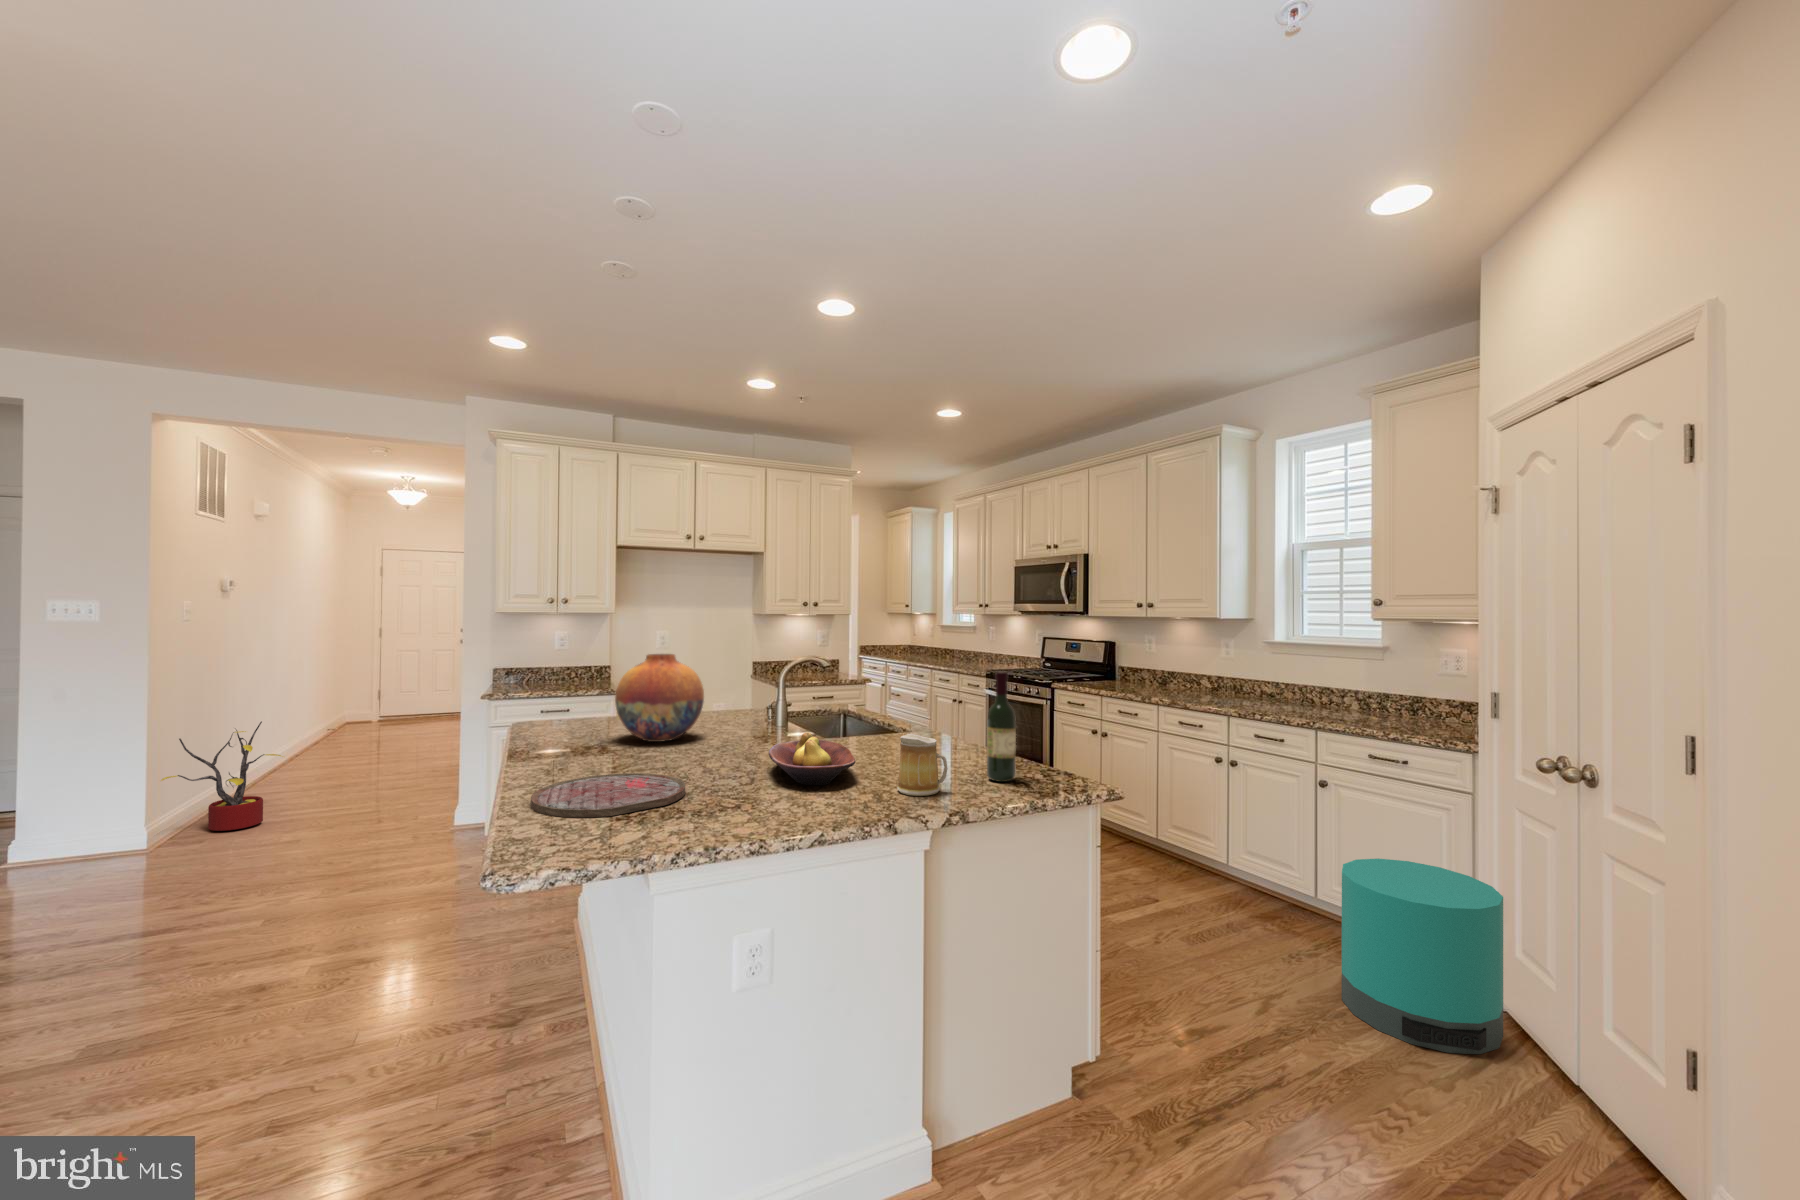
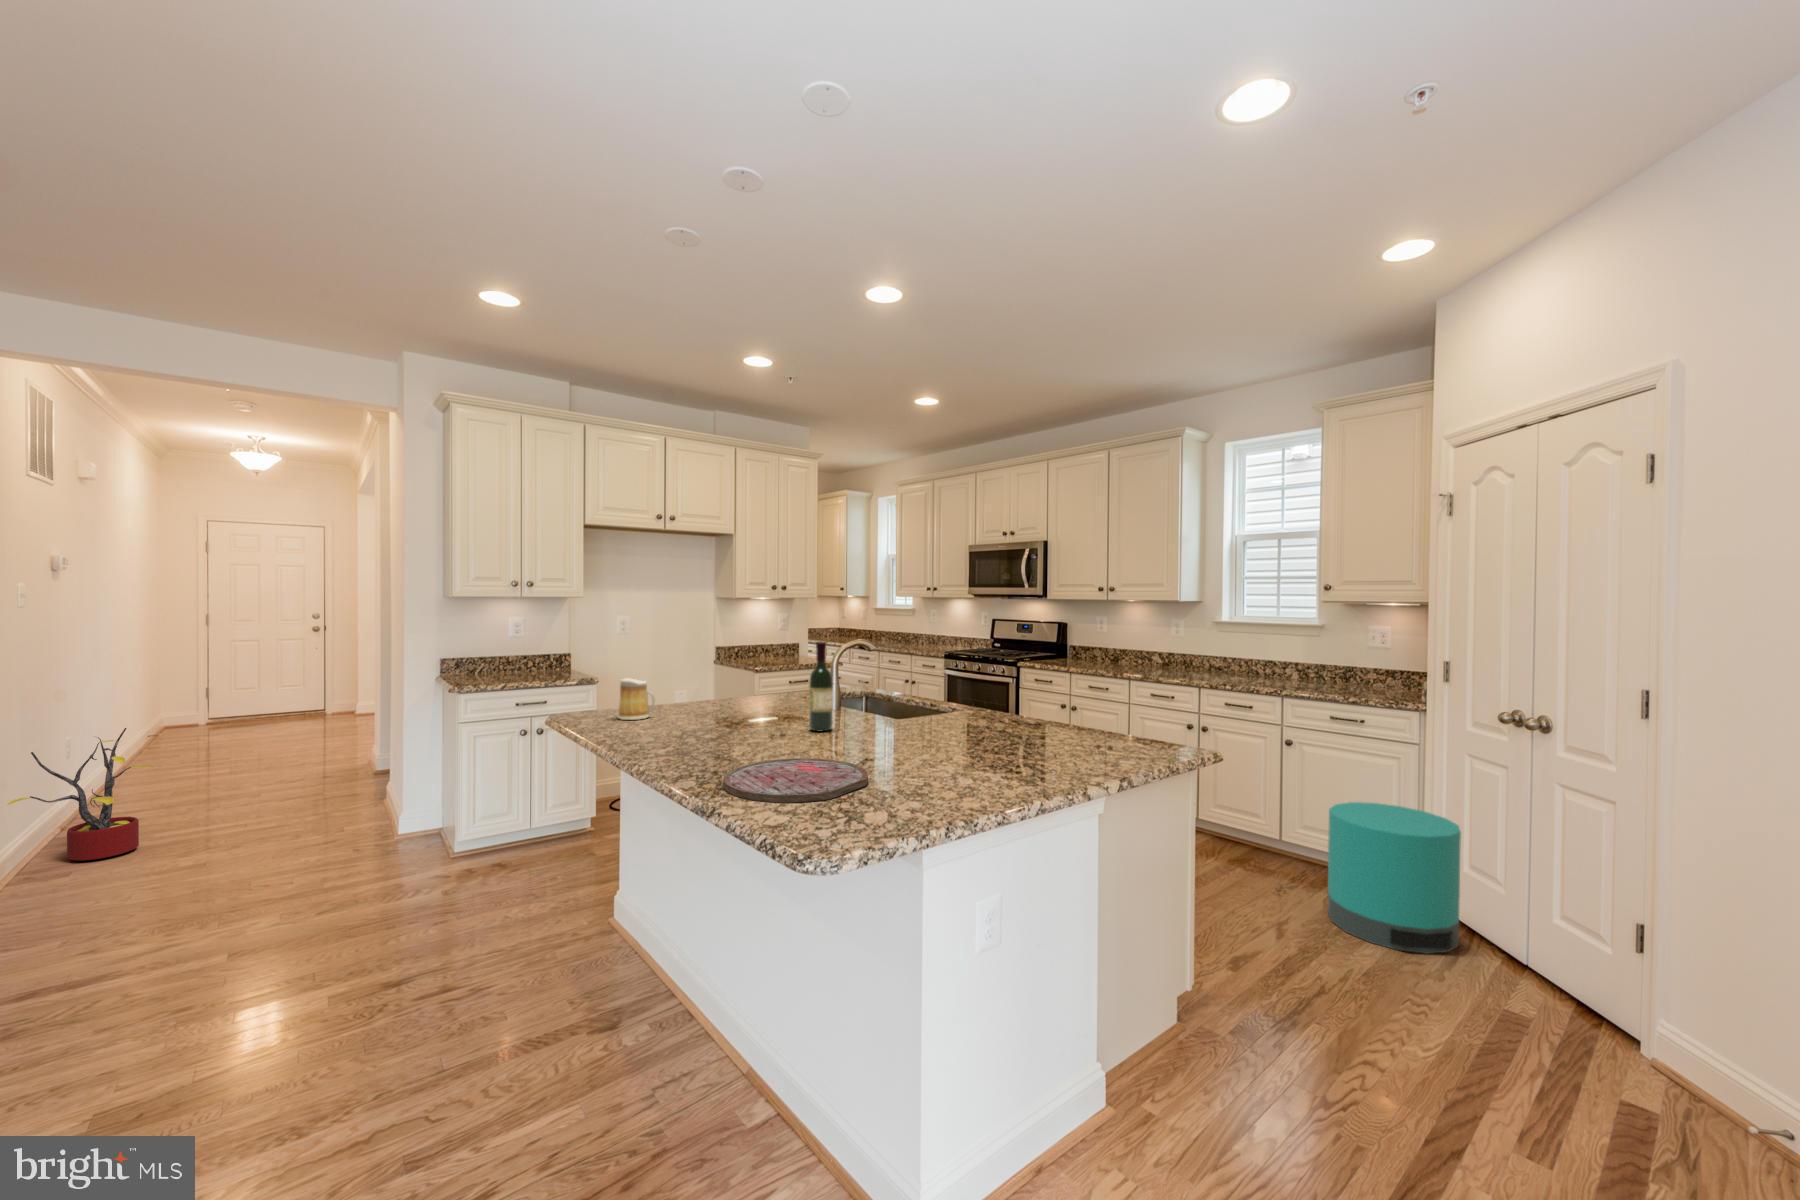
vase: present [615,654,704,742] -> none [695,639,783,729]
wine bottle: present [987,671,1016,782] -> present [809,642,833,731]
fruit bowl: present [769,733,855,785] -> none [897,713,999,761]
mug: present [897,734,948,796] -> present [618,678,655,720]

